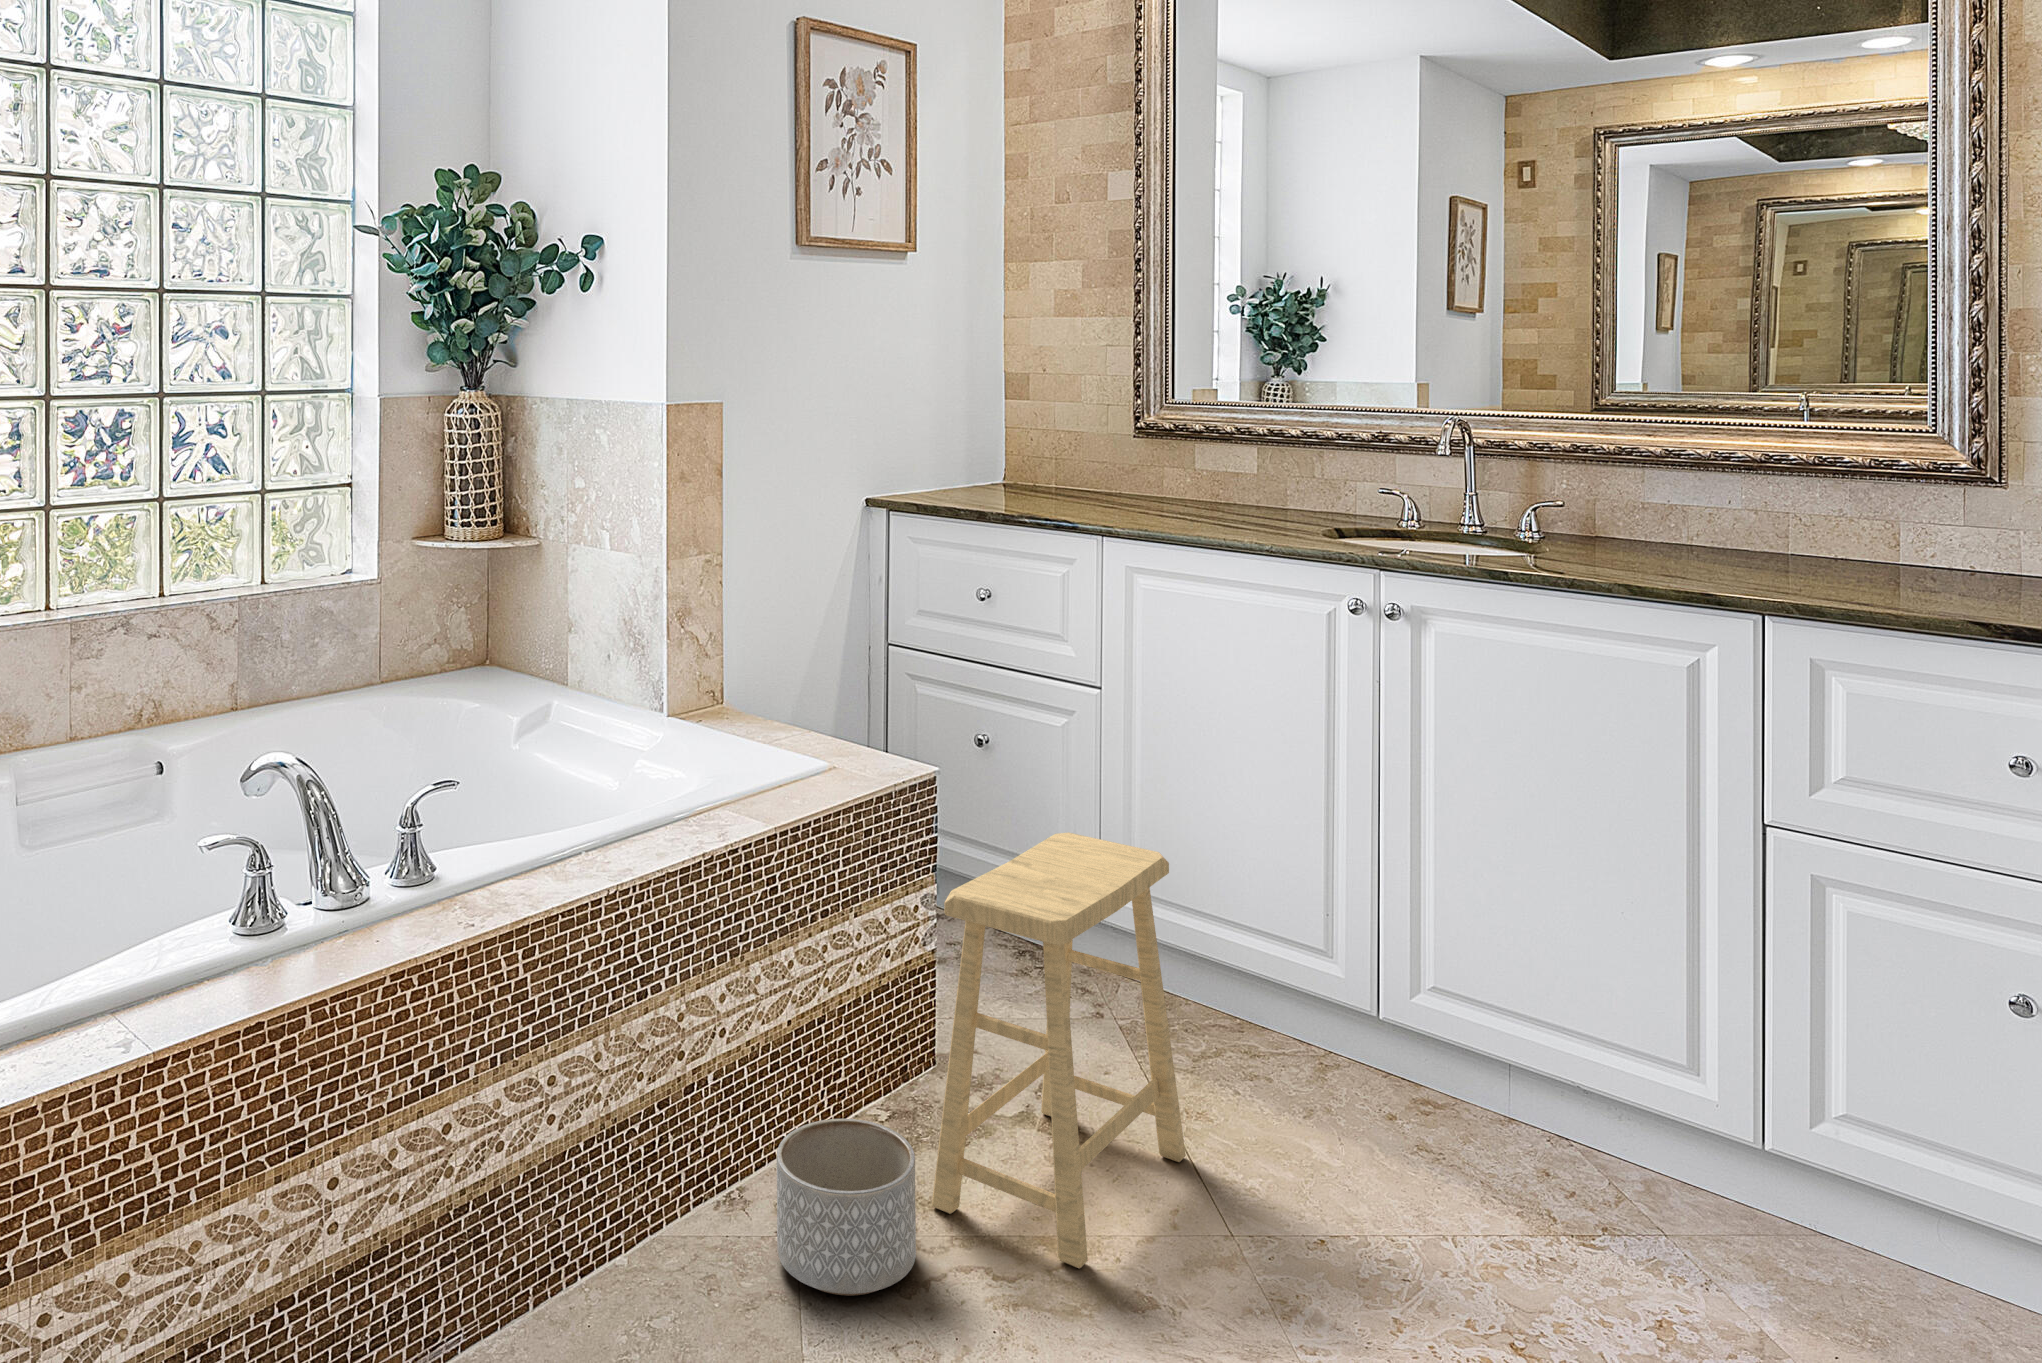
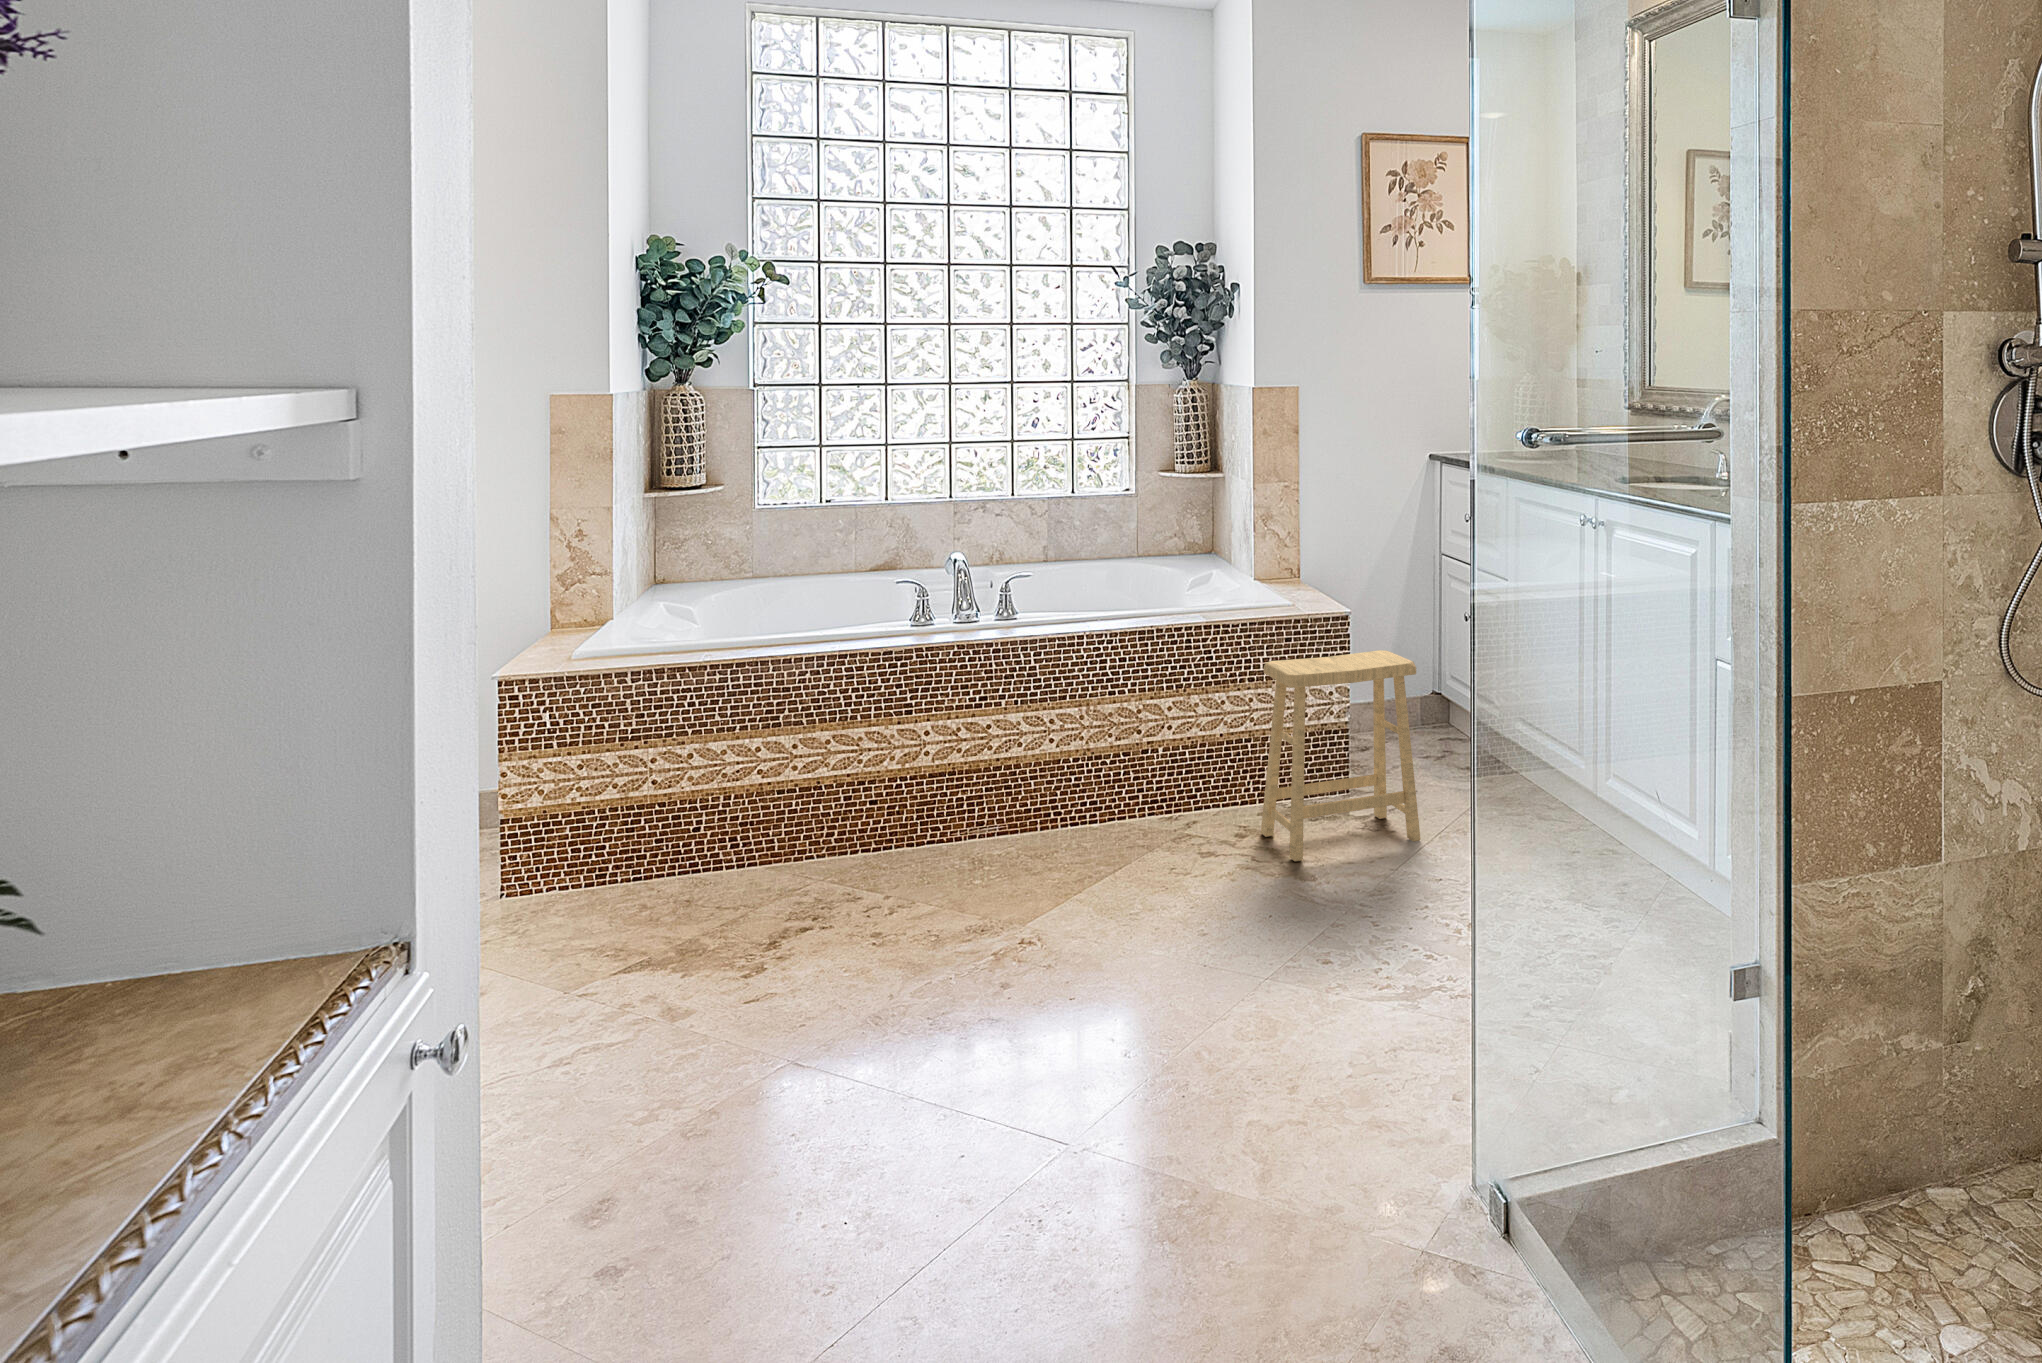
planter: present [777,1119,916,1296] -> none [1157,775,1229,851]

